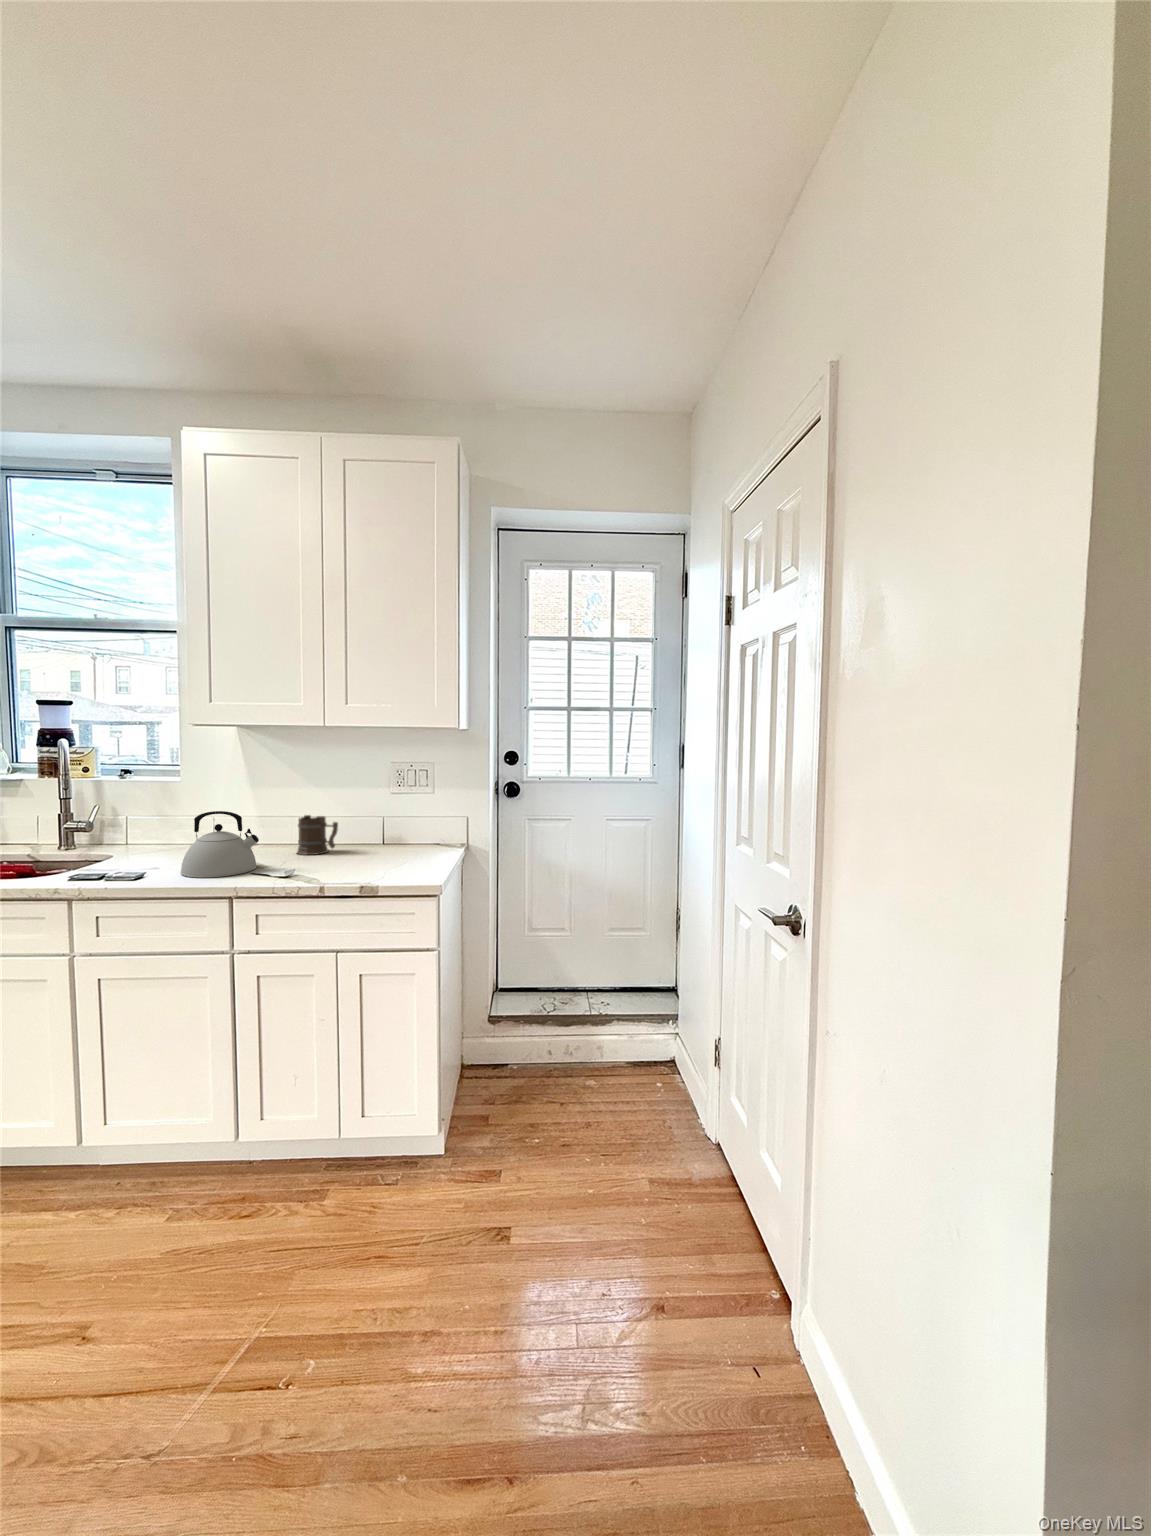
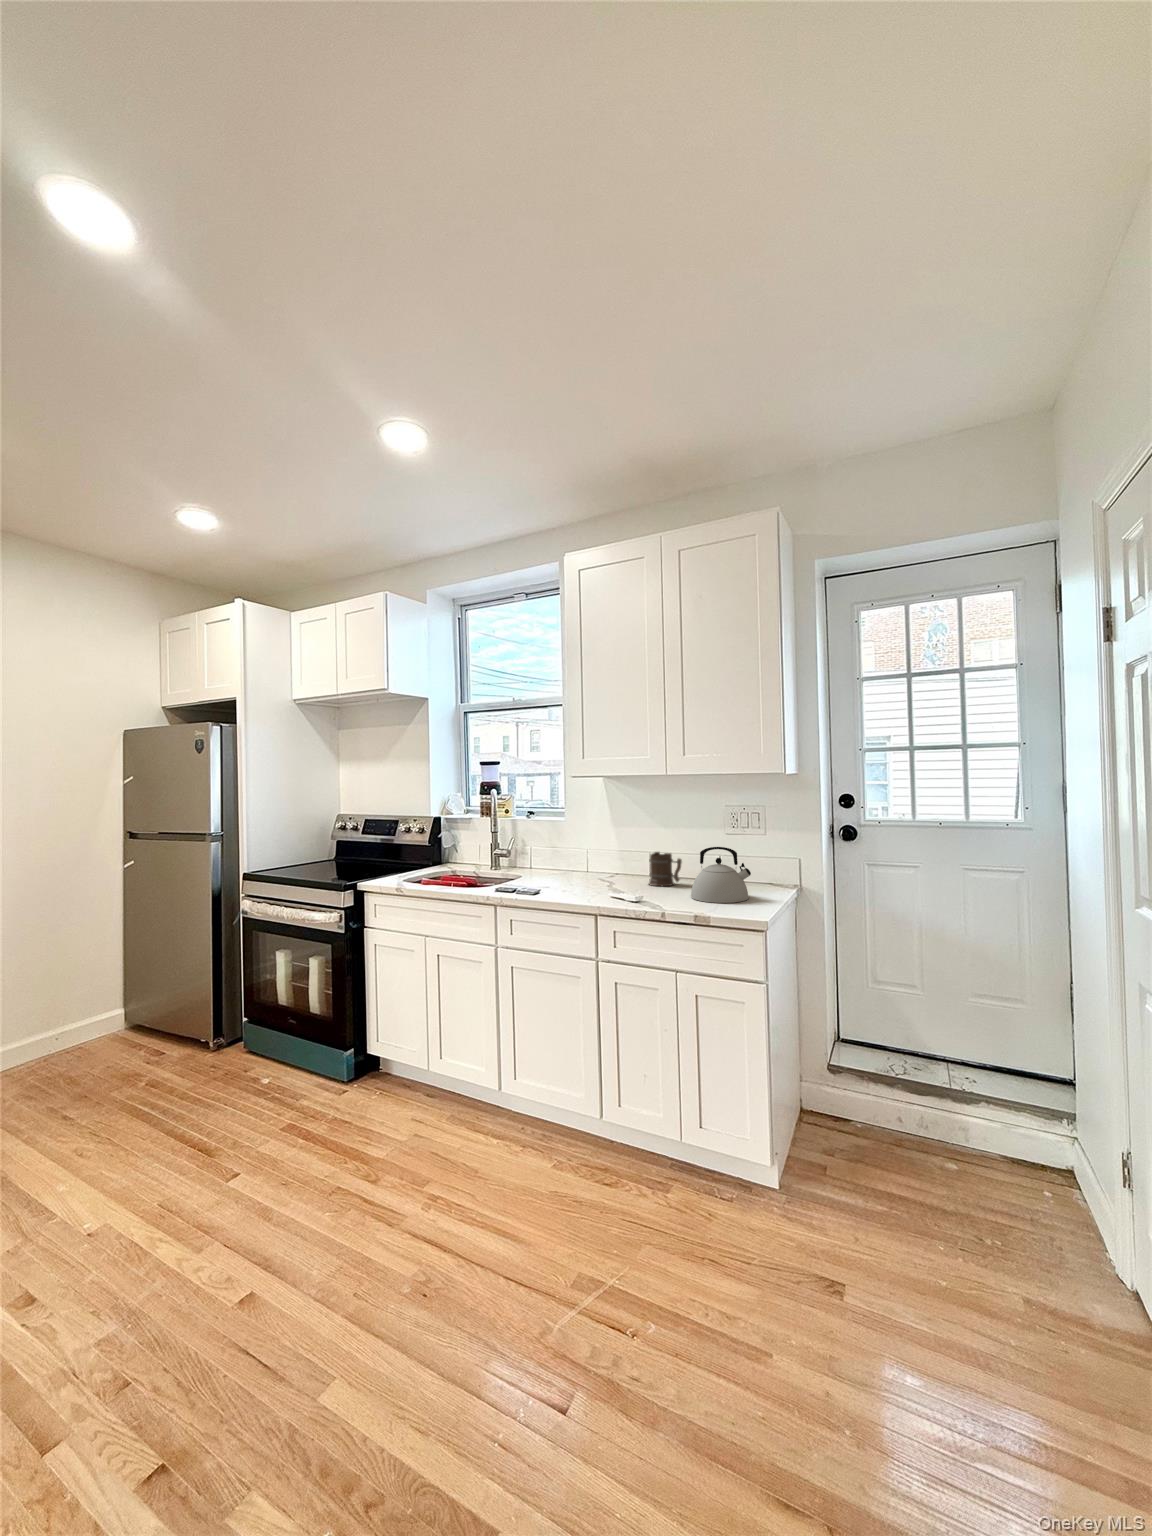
kettle: present [181,811,259,878] -> present [691,847,751,903]

